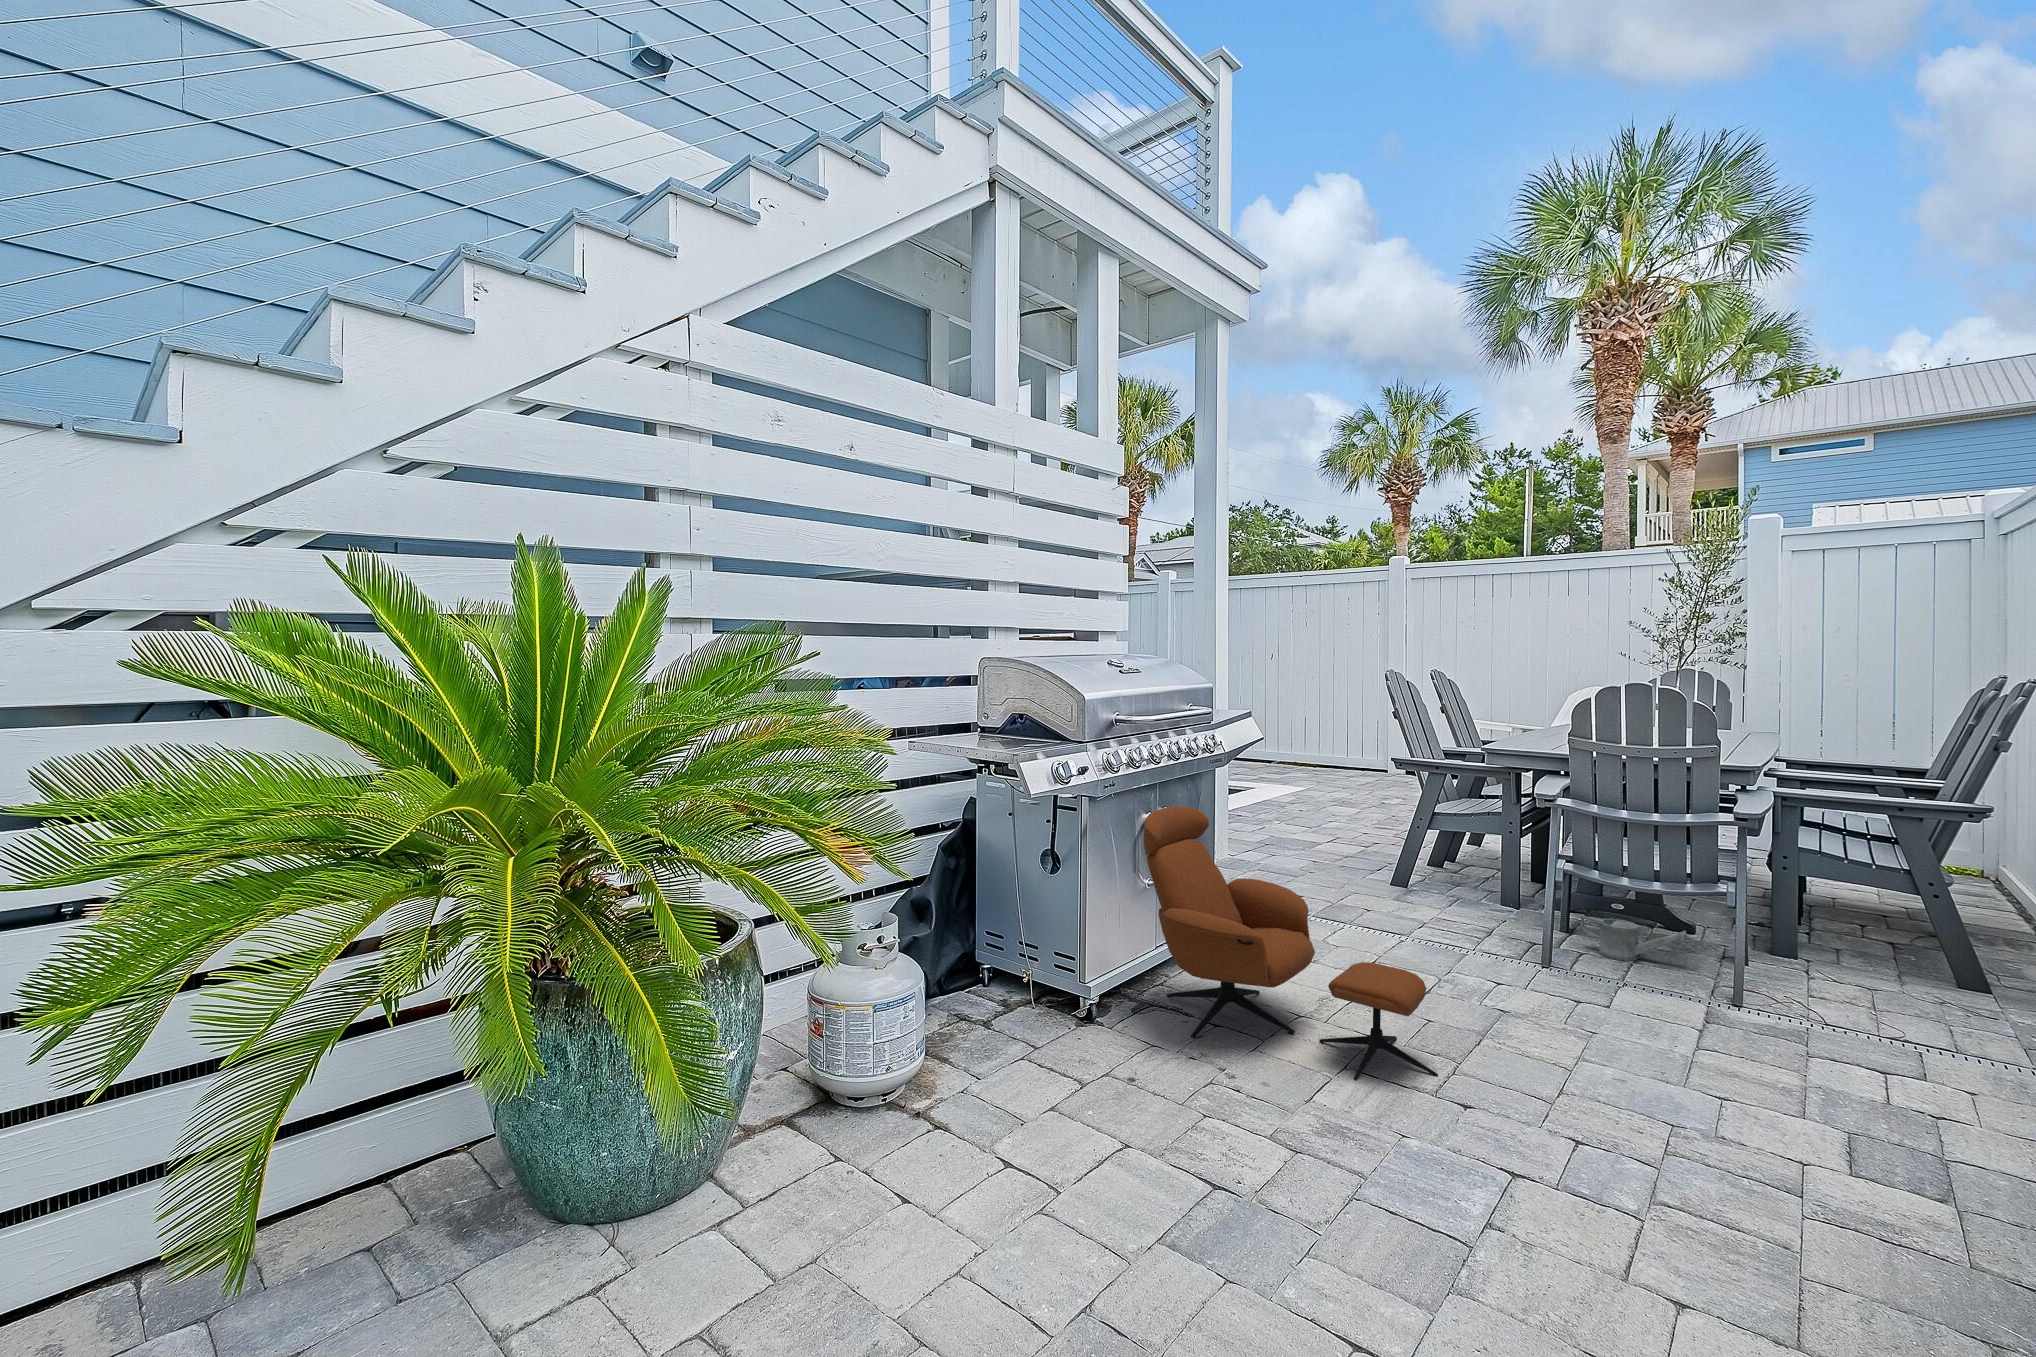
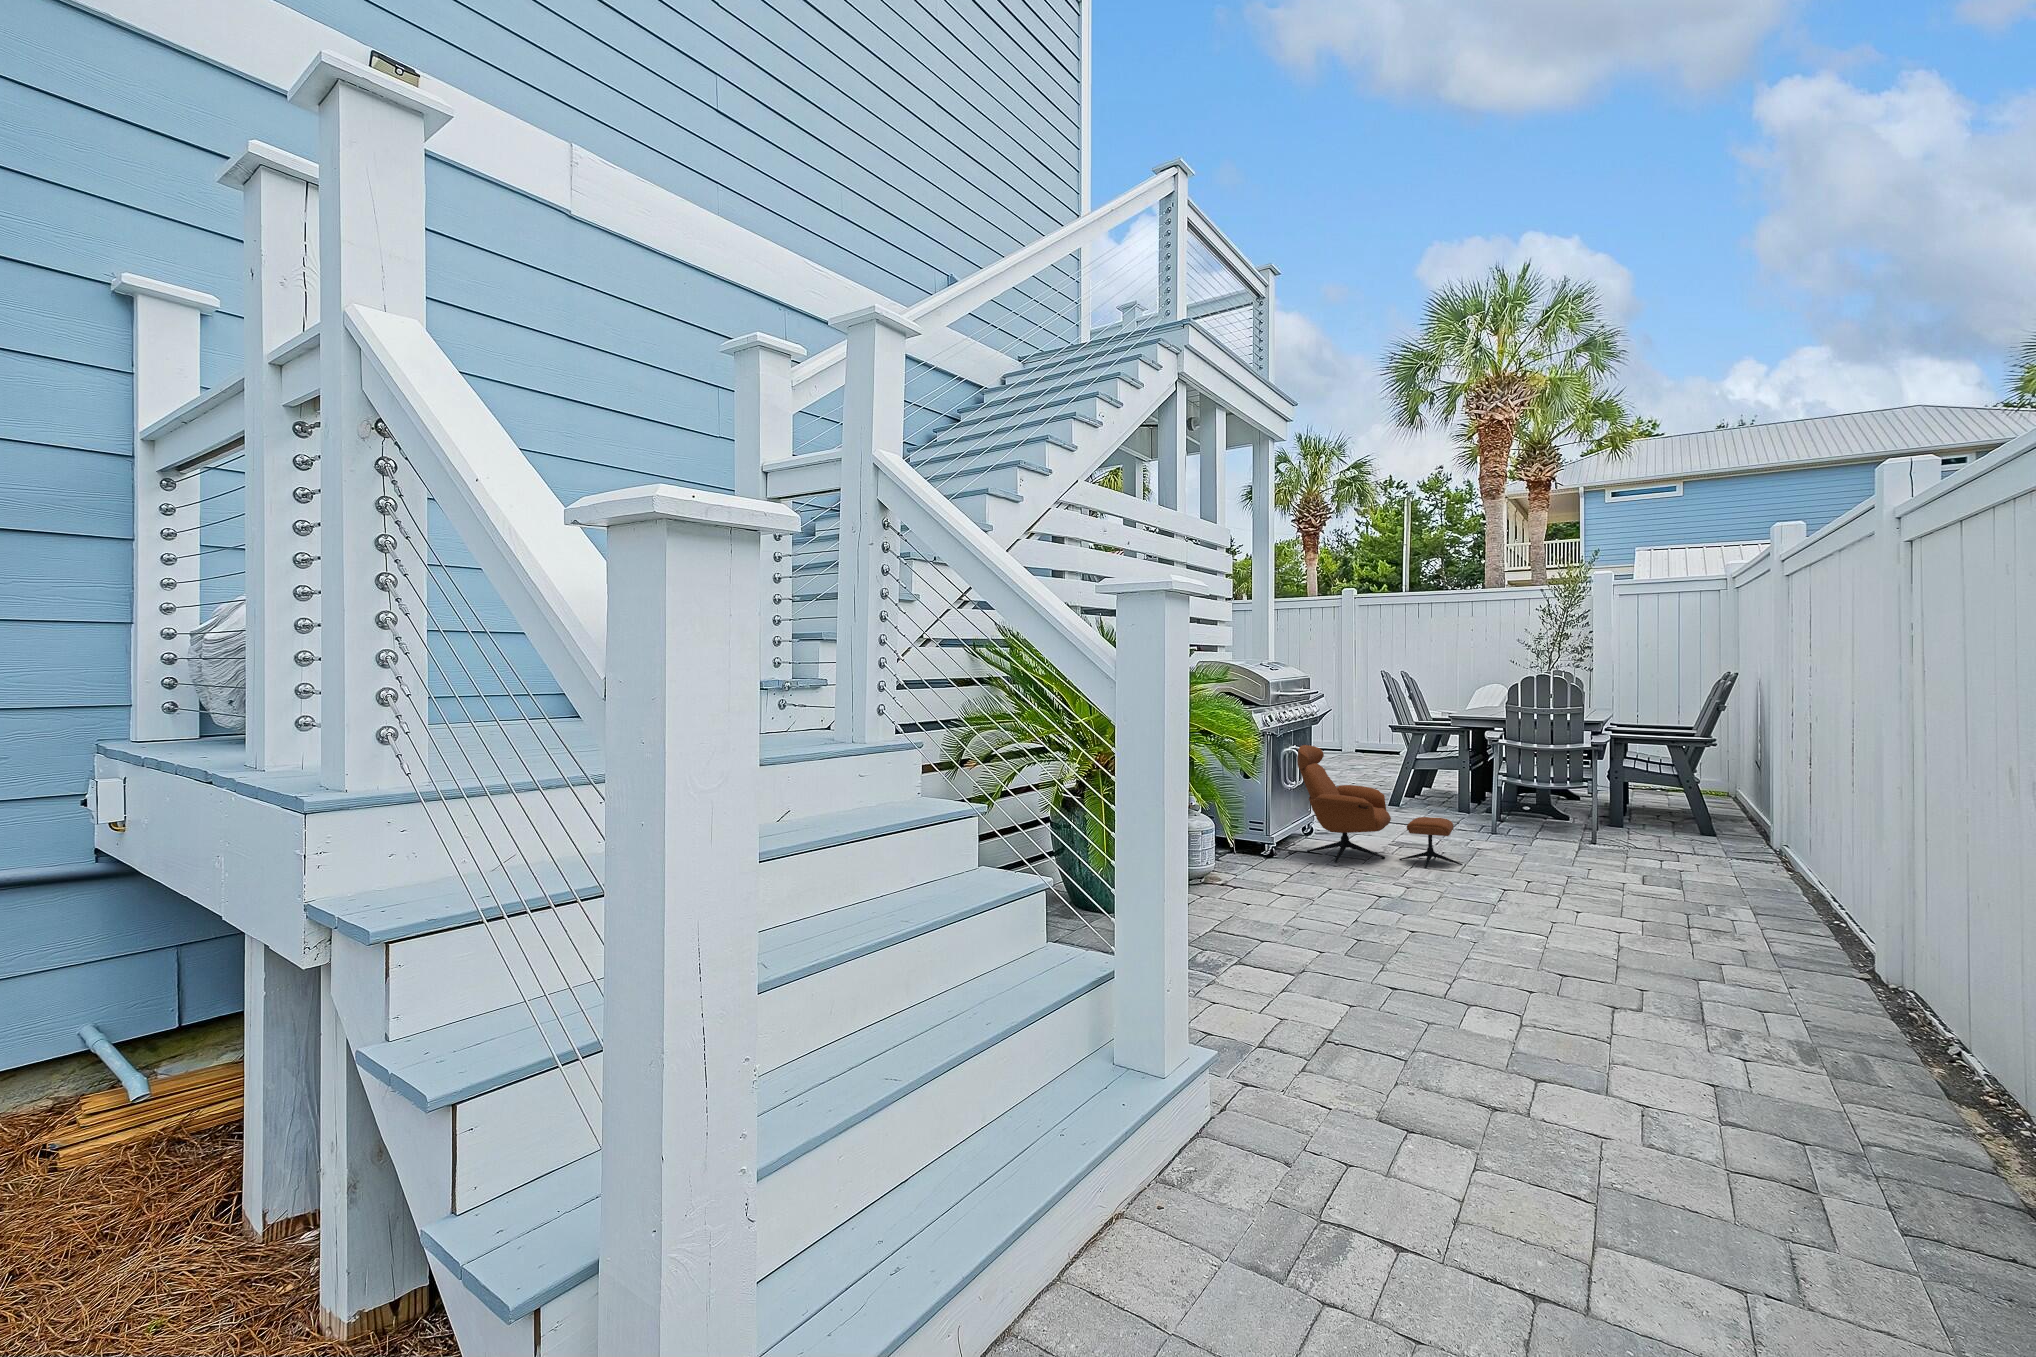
watering can: present [1581,916,1687,961] -> none [1512,809,1568,830]

